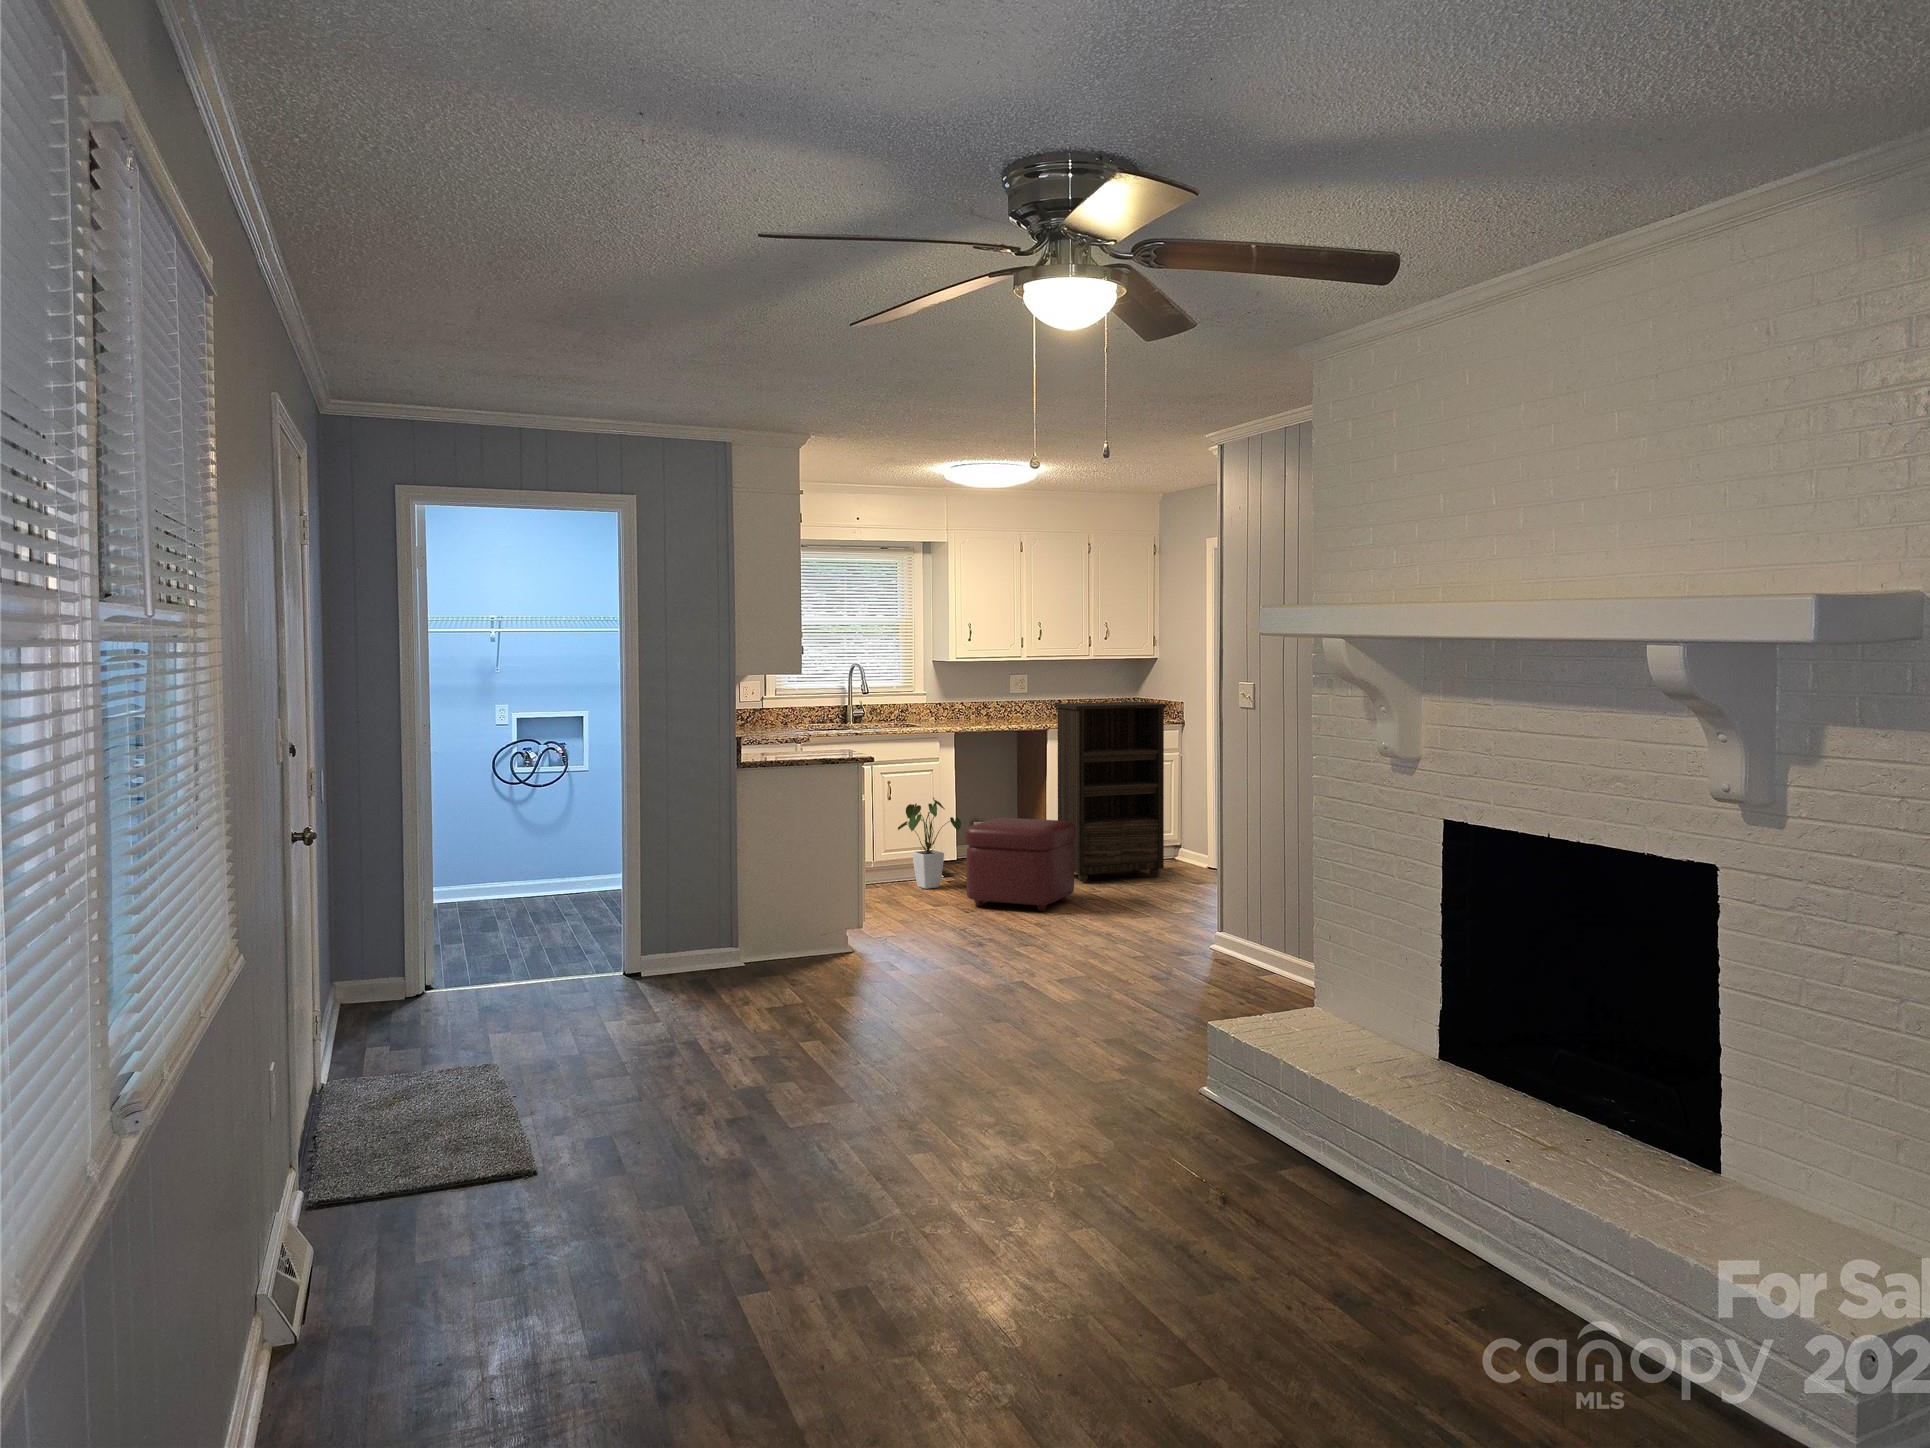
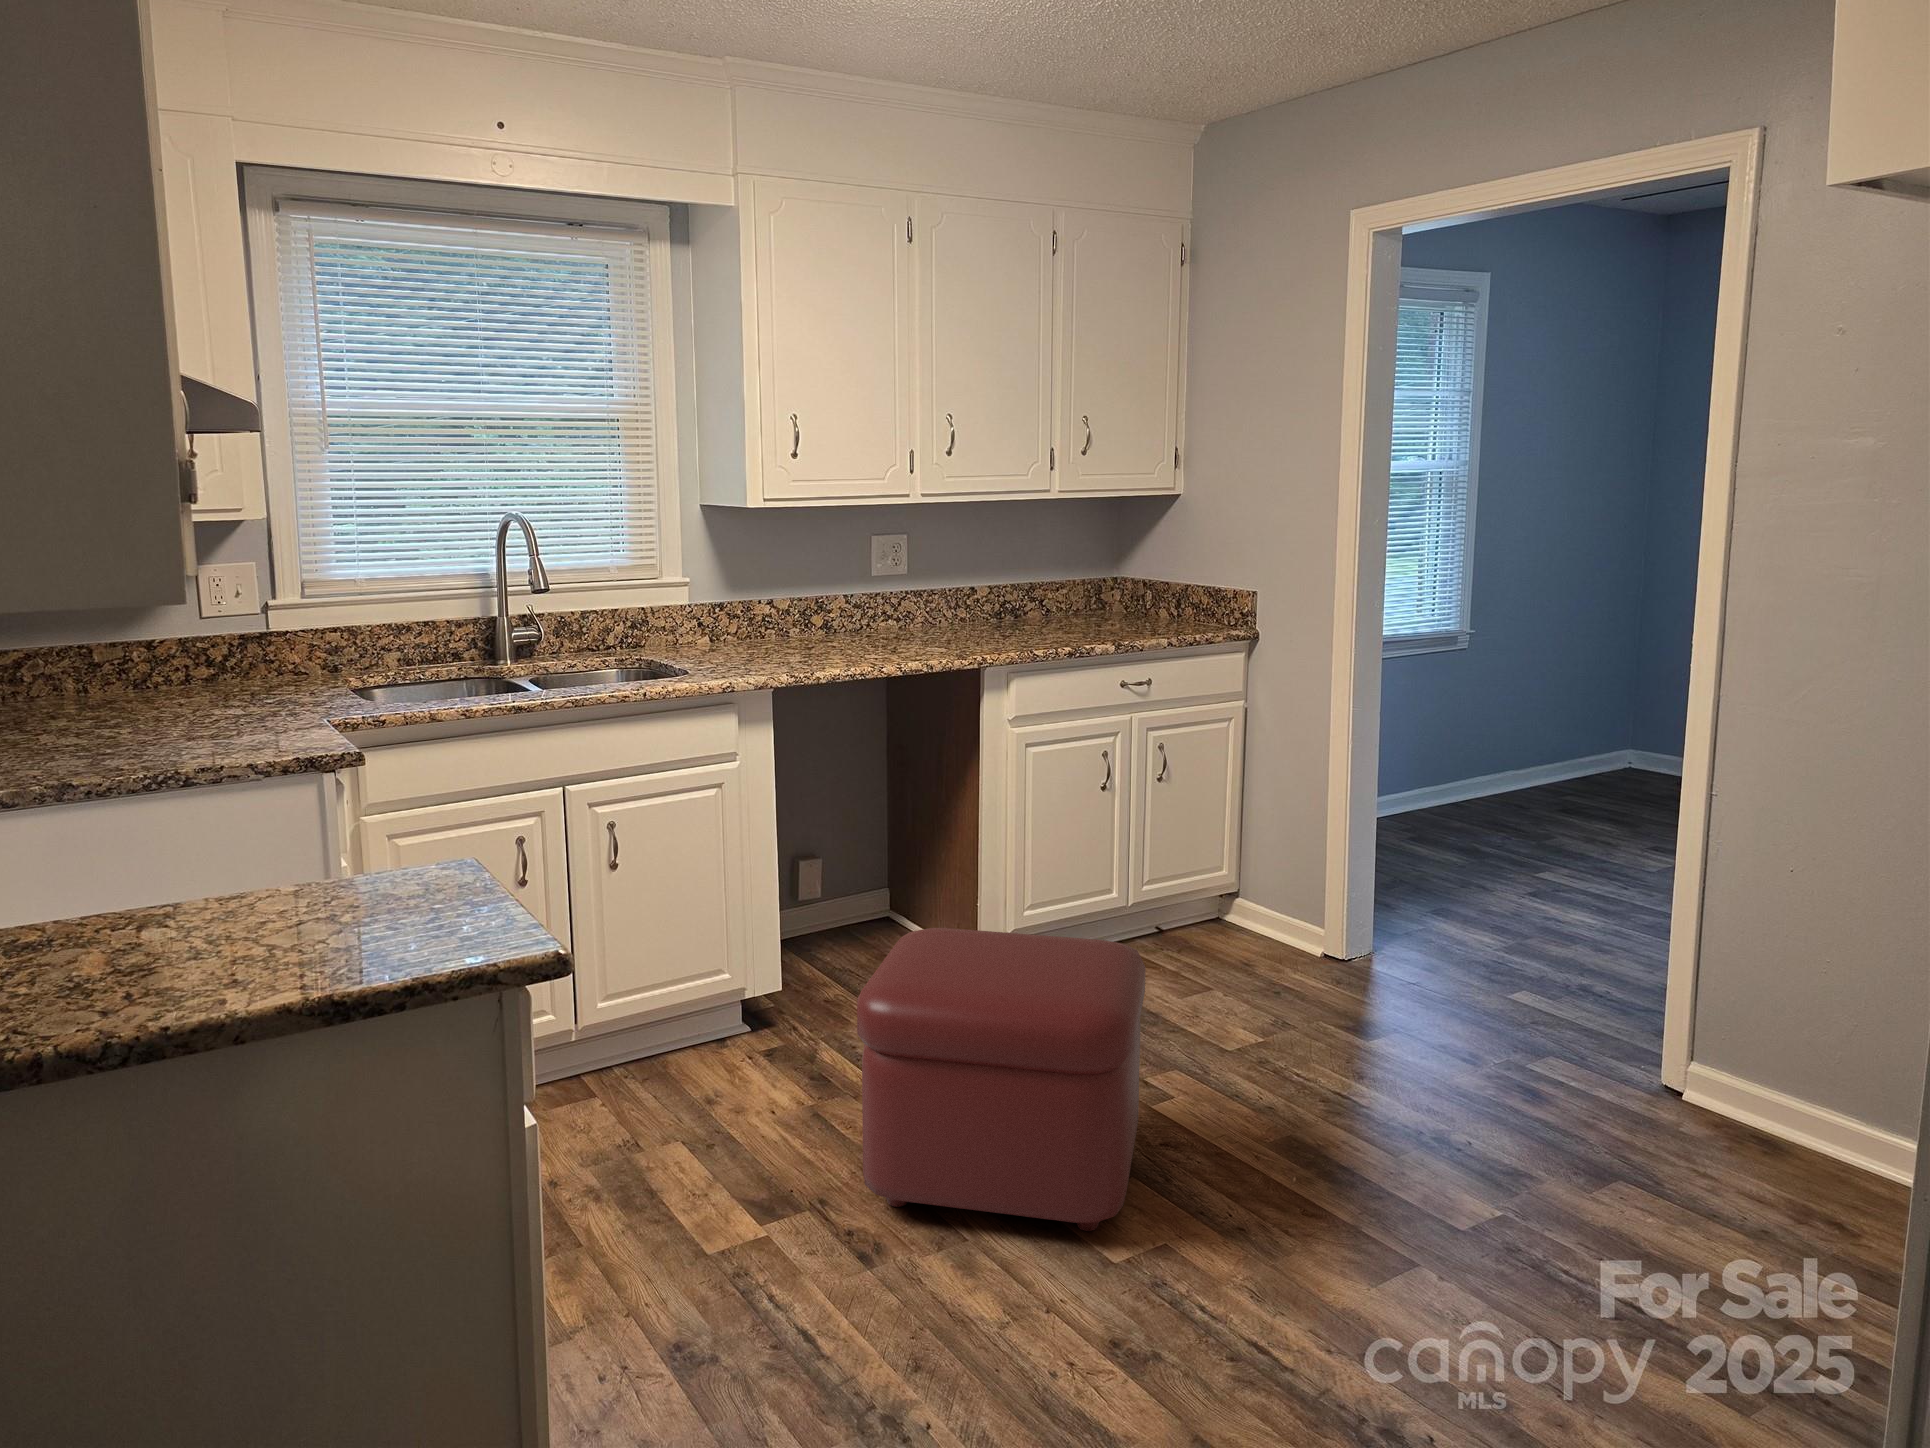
bookshelf: present [1055,702,1167,882] -> none [1015,597,1284,1040]
house plant: present [898,797,961,889] -> none [641,850,813,1098]

